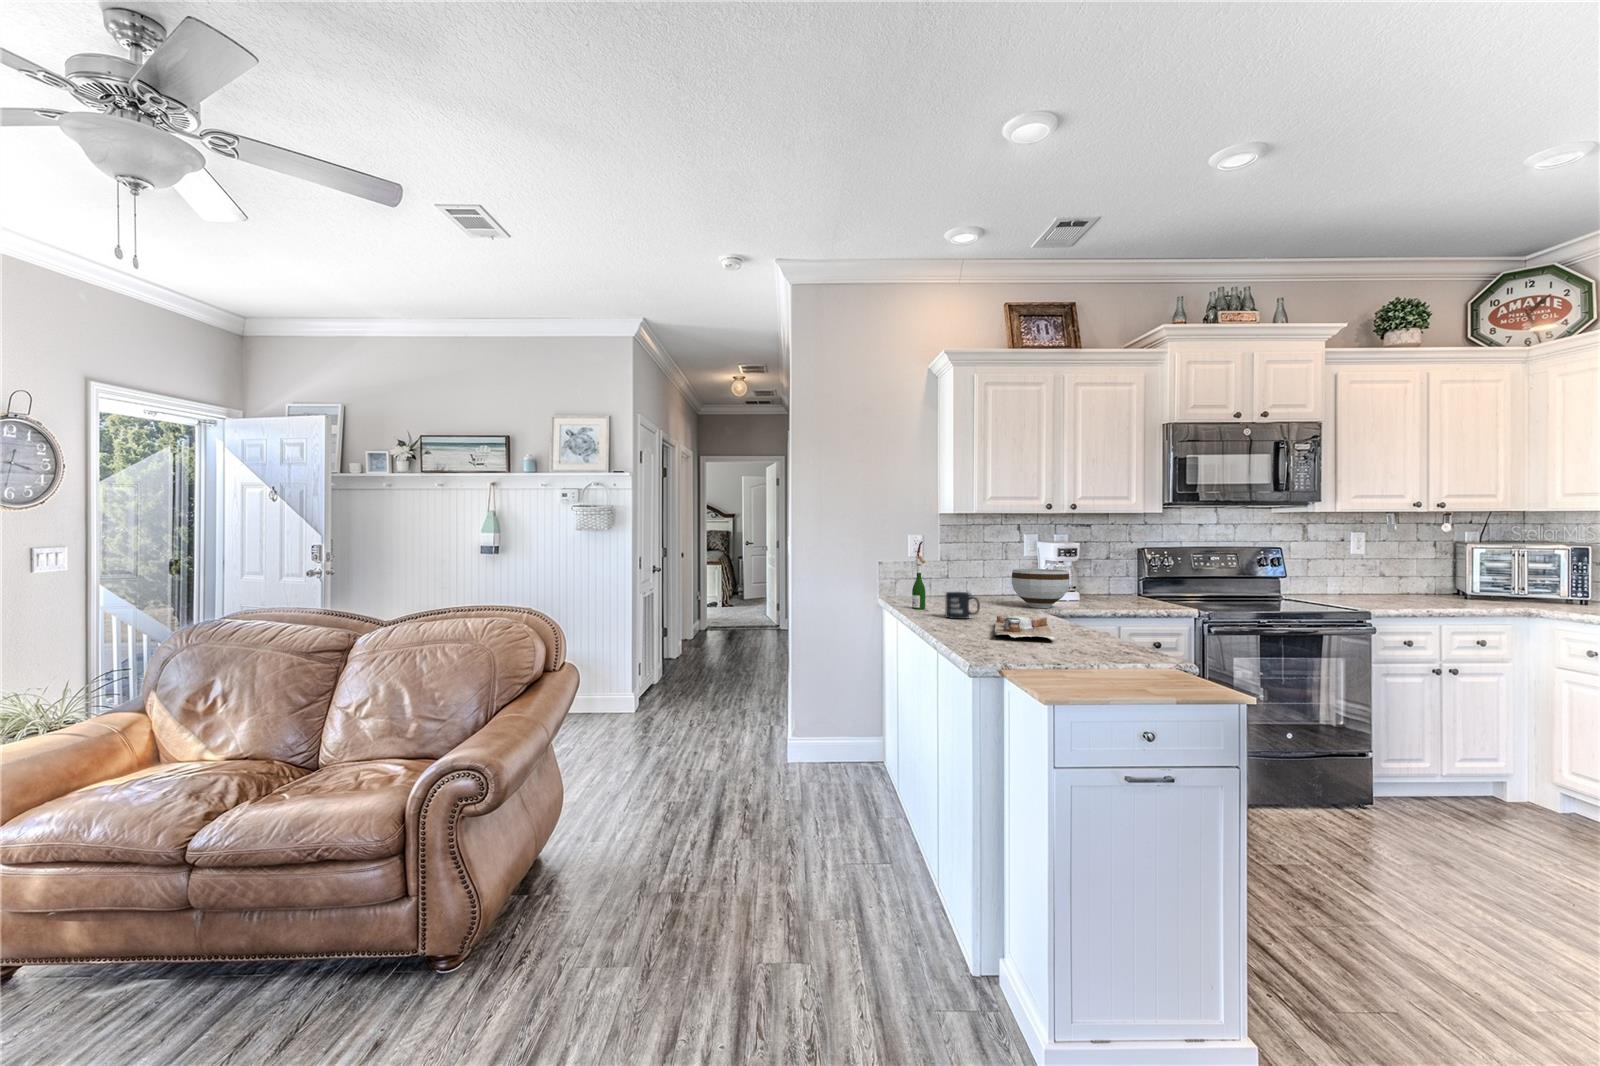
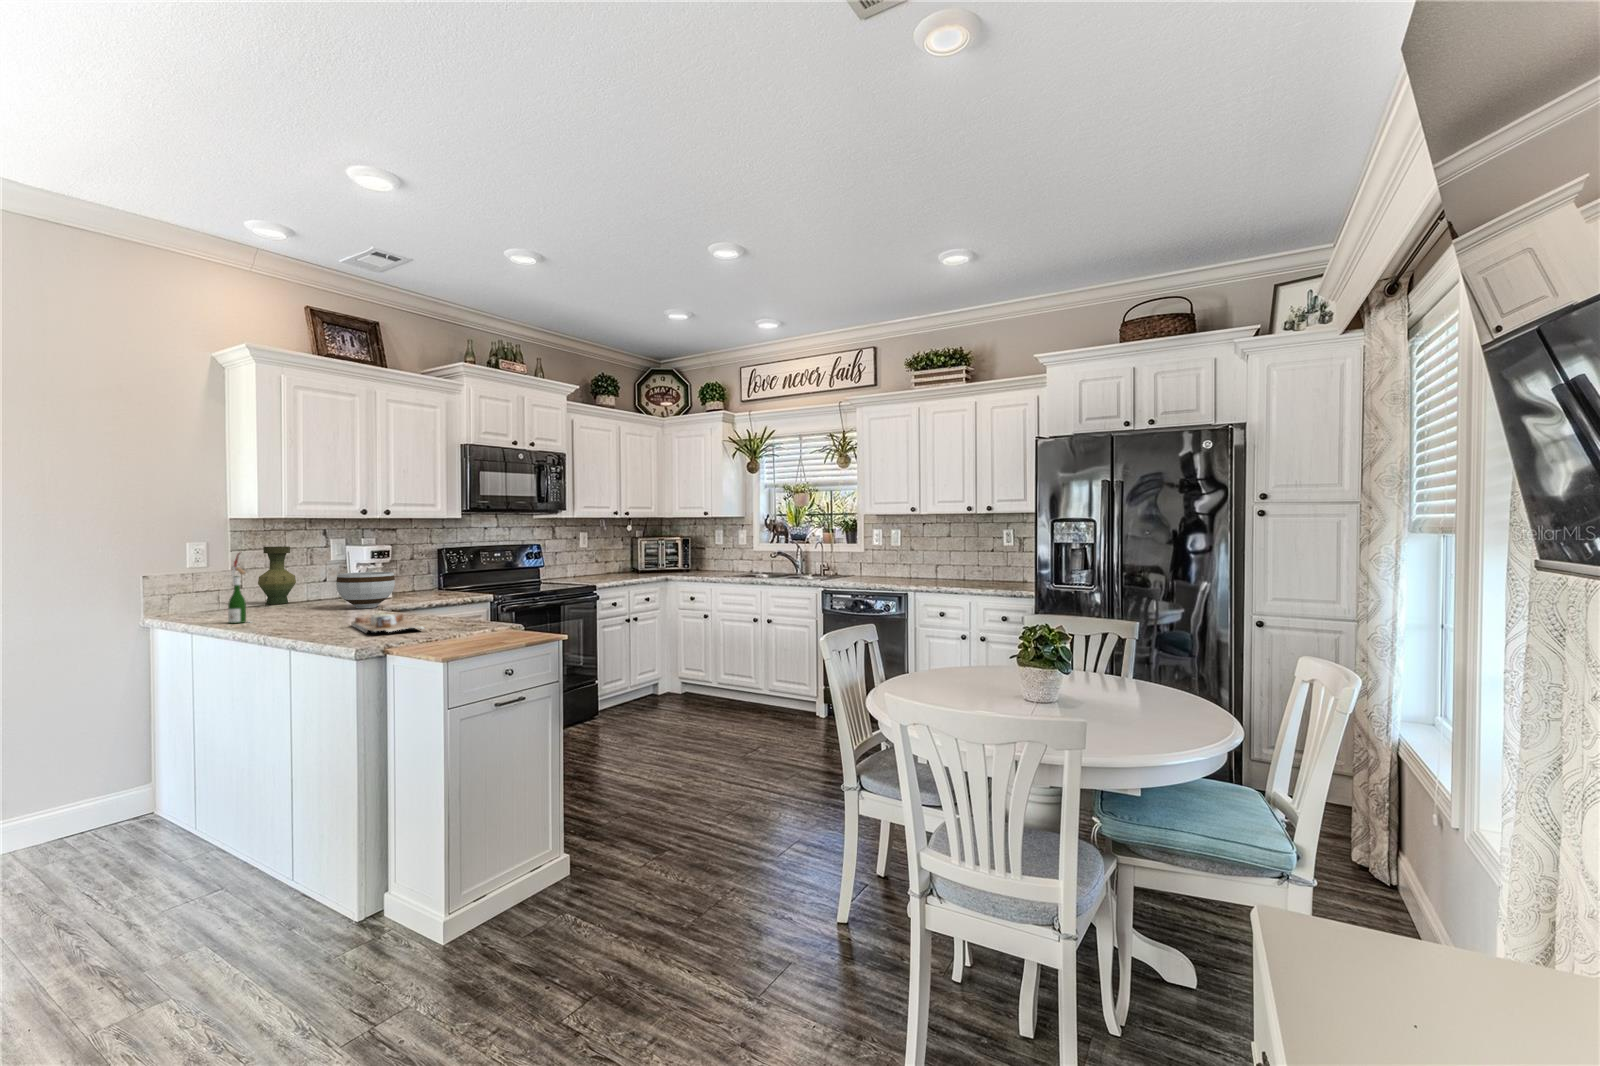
vase: none [962,540,991,595] -> present [258,546,296,604]
mug: present [945,592,980,619] -> none [287,600,327,626]

